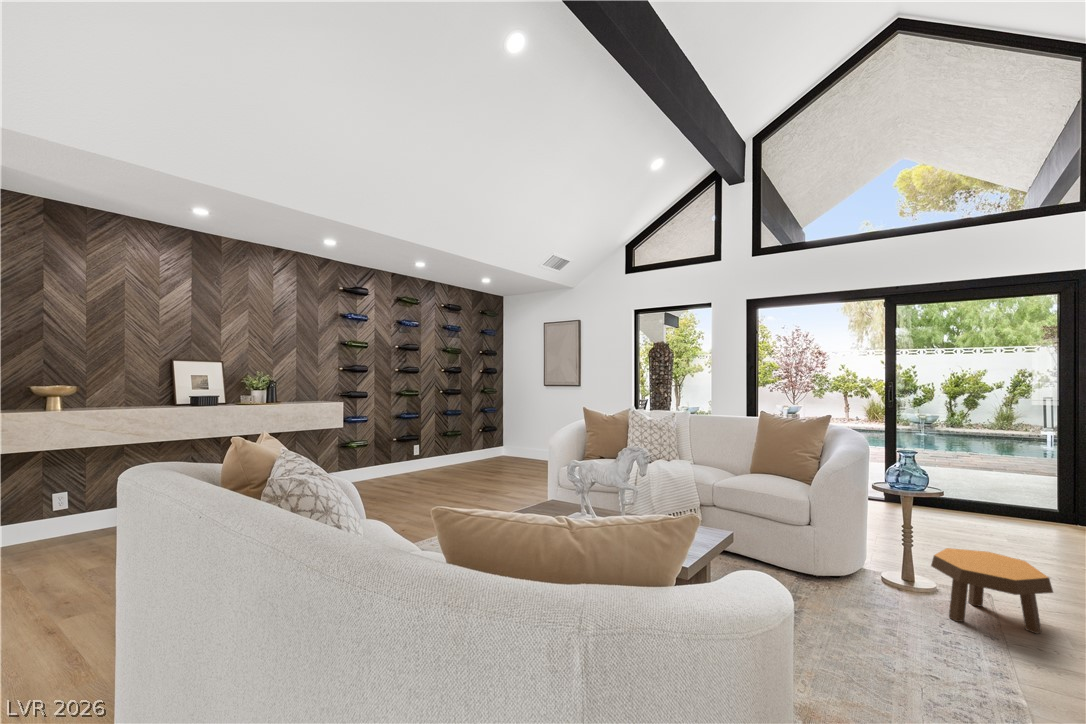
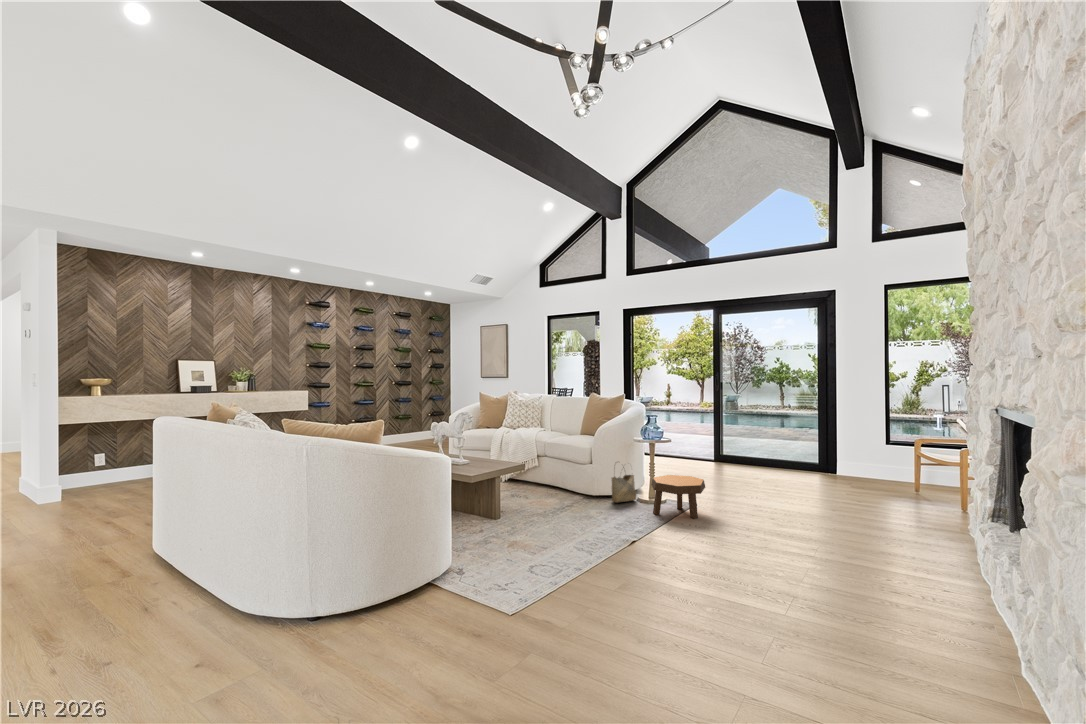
woven basket: none [847,522,884,591] -> present [612,467,636,503]

